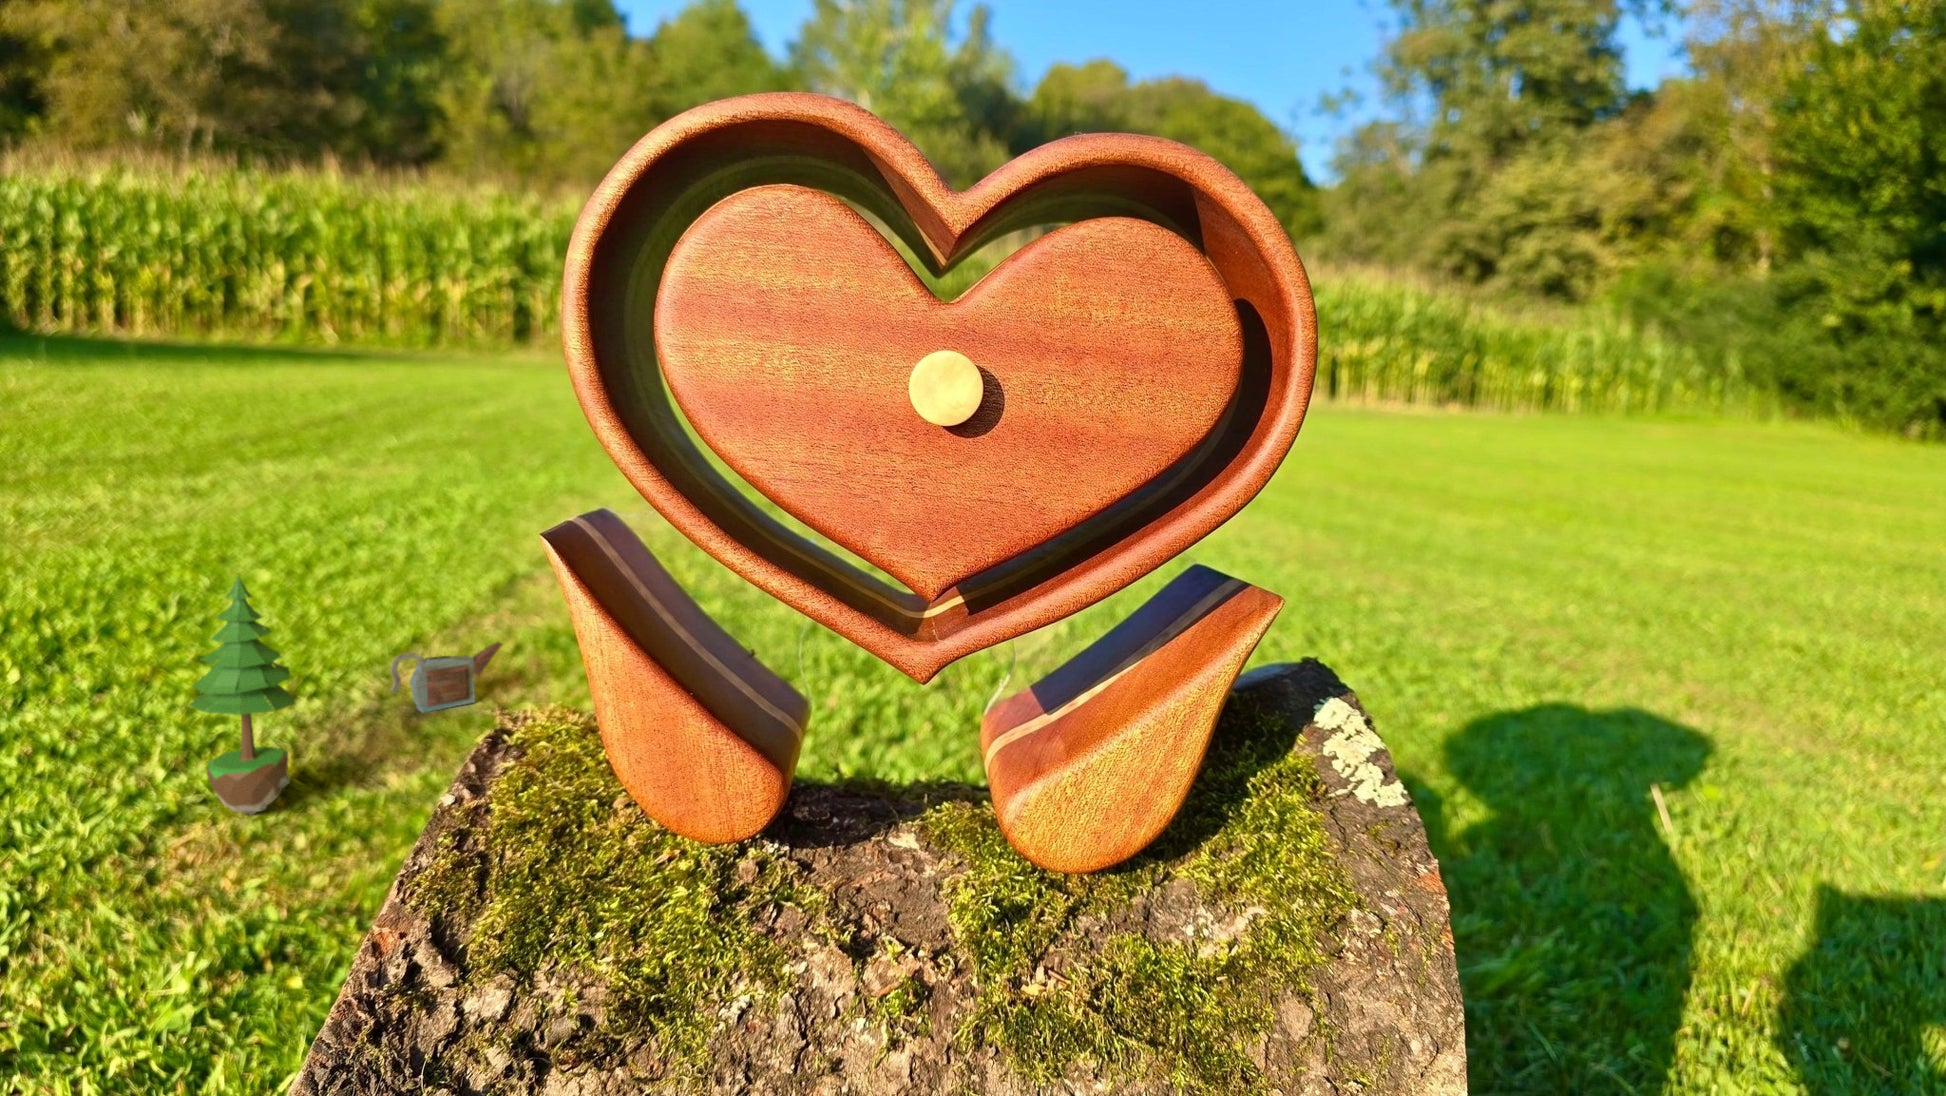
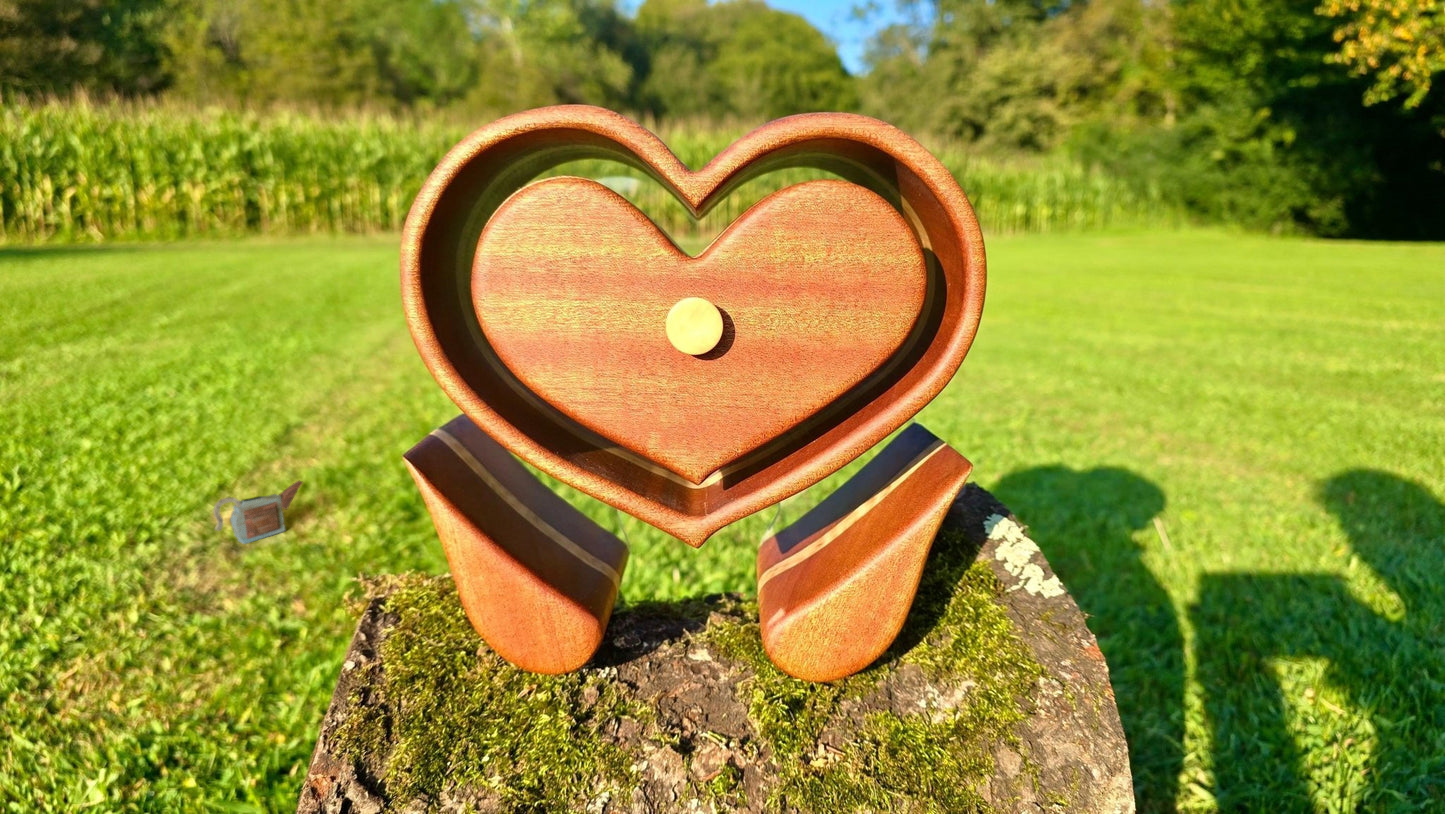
potted tree: present [190,575,295,815] -> none [58,459,152,649]

